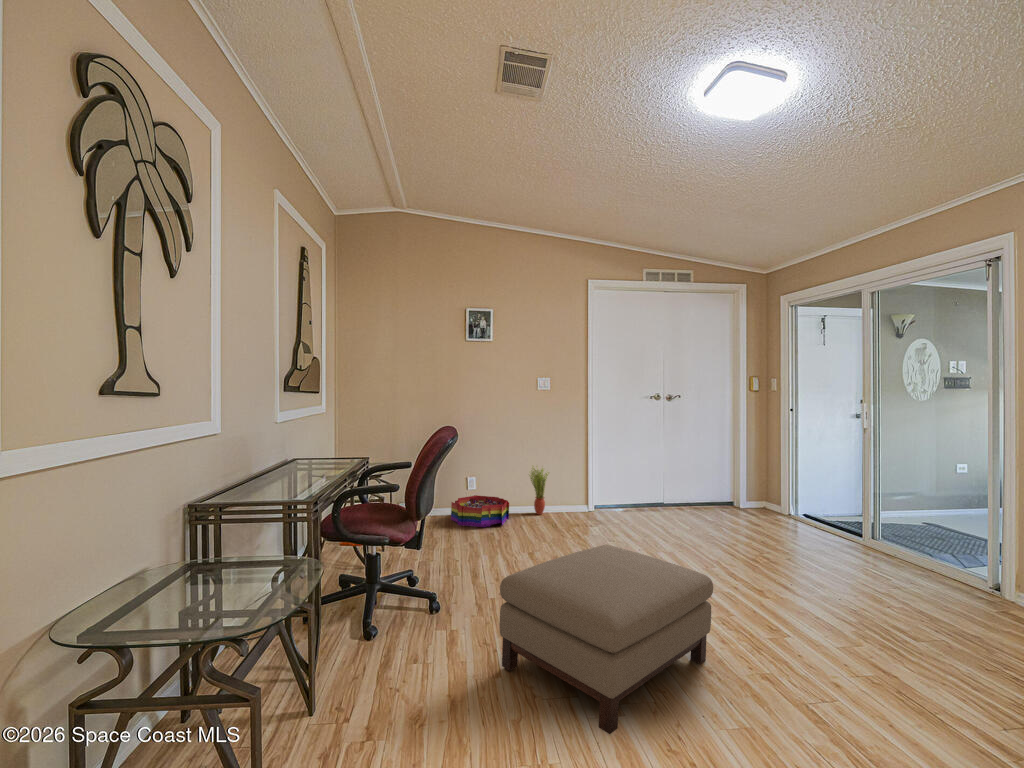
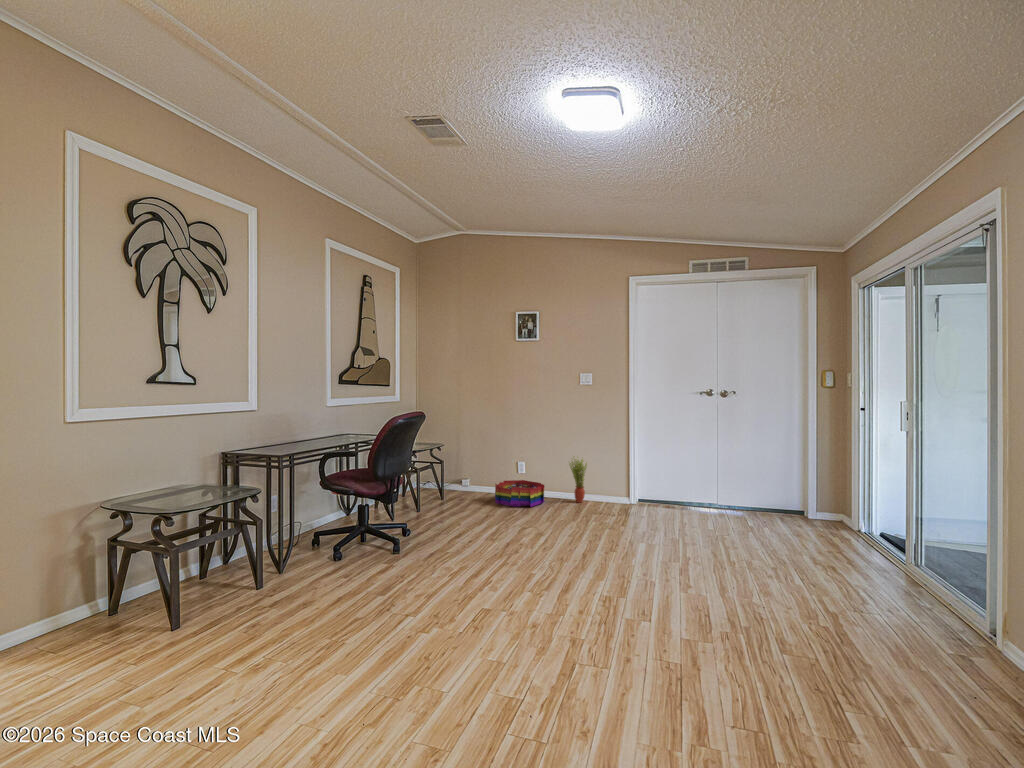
ottoman: present [500,545,713,734] -> none [394,514,559,634]

